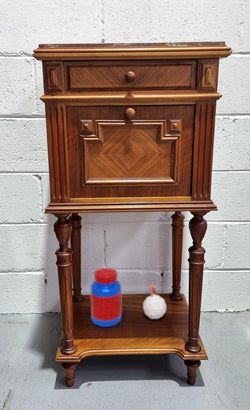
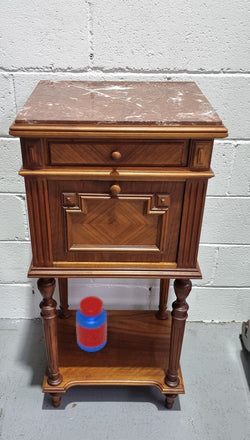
candle: present [143,280,166,319] -> none [128,302,151,343]

